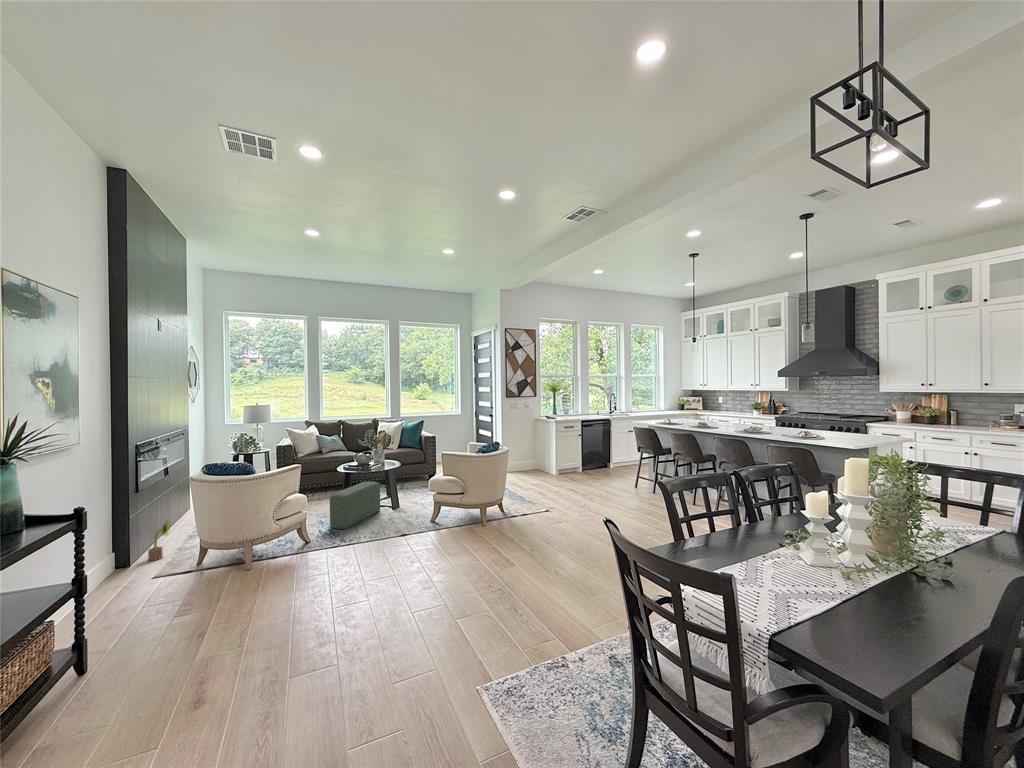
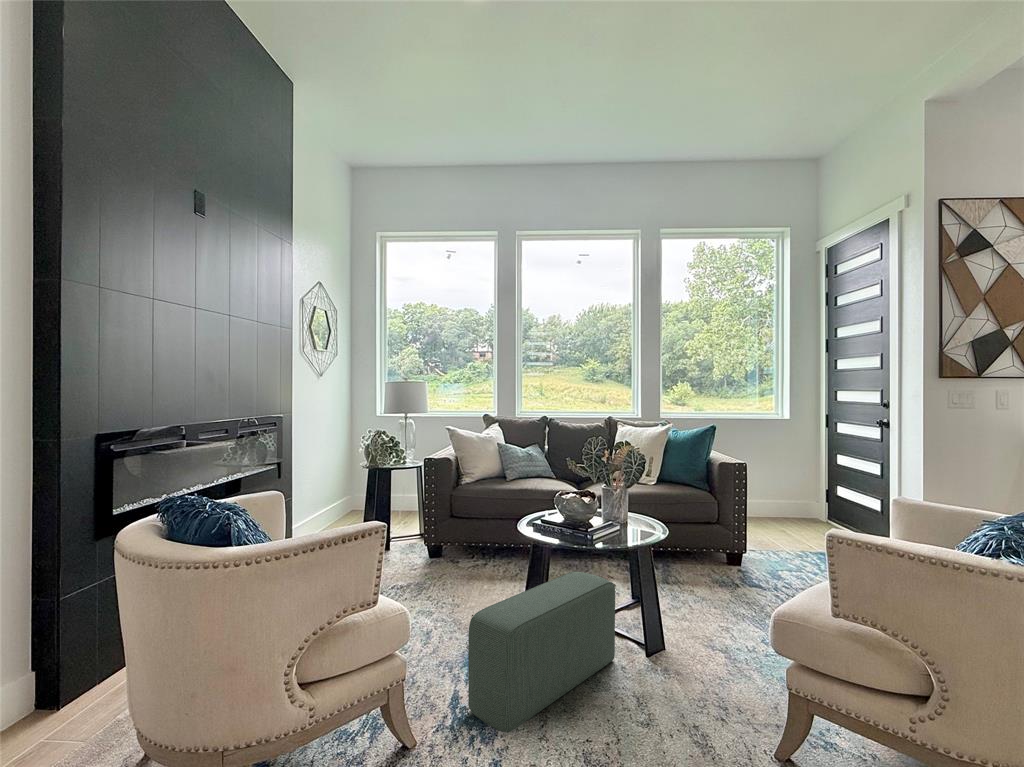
decorative plant: present [148,521,170,561] -> none [35,626,100,731]

